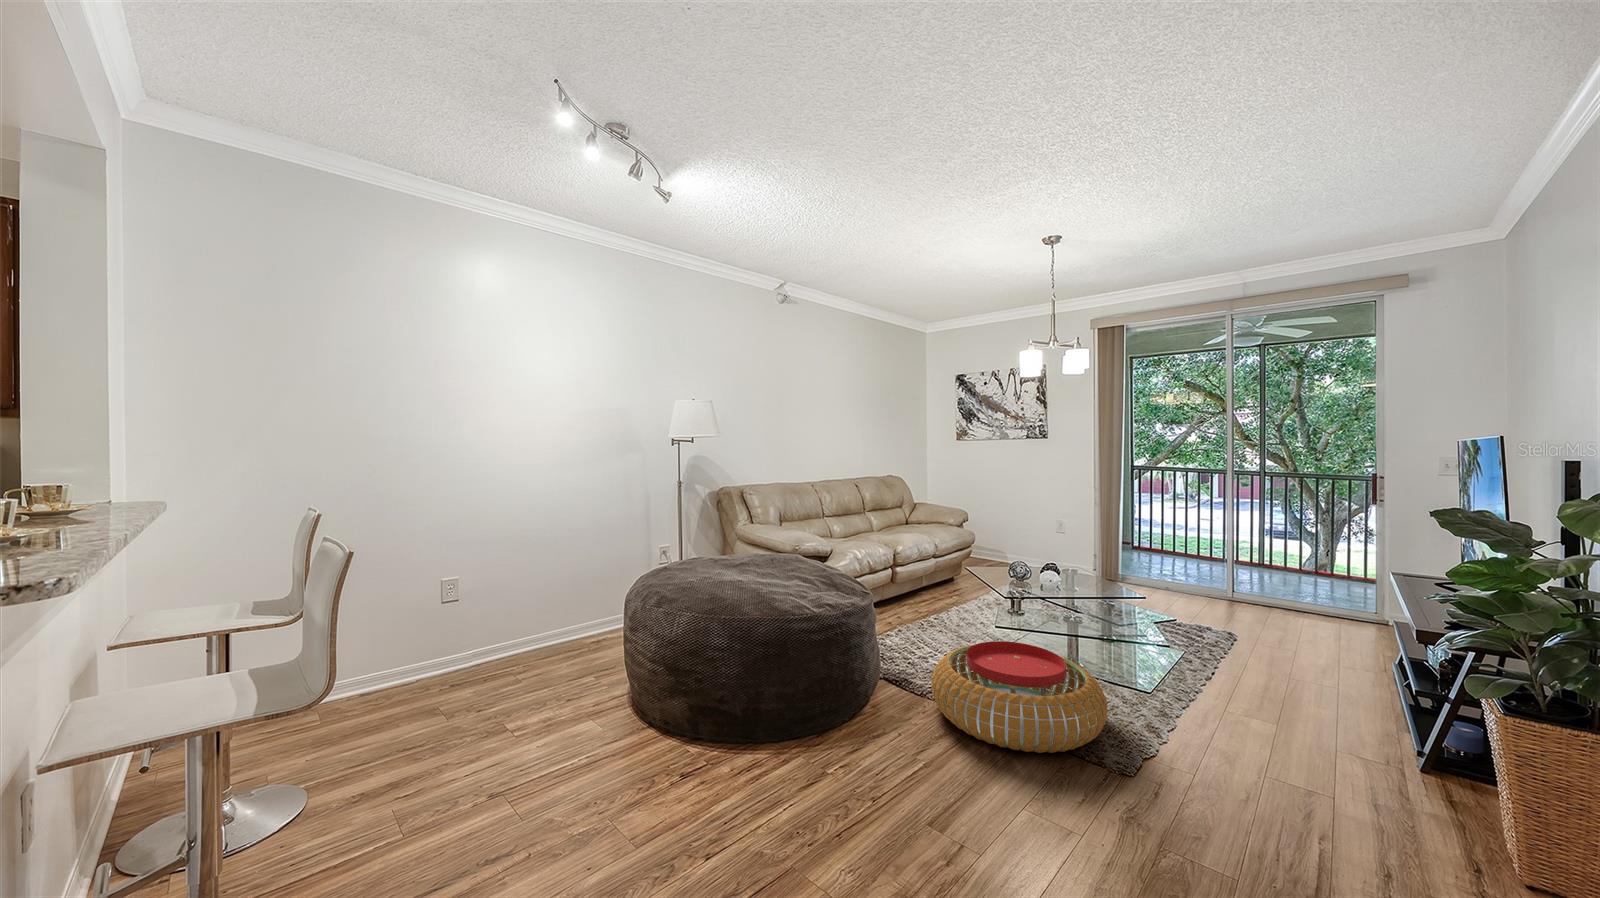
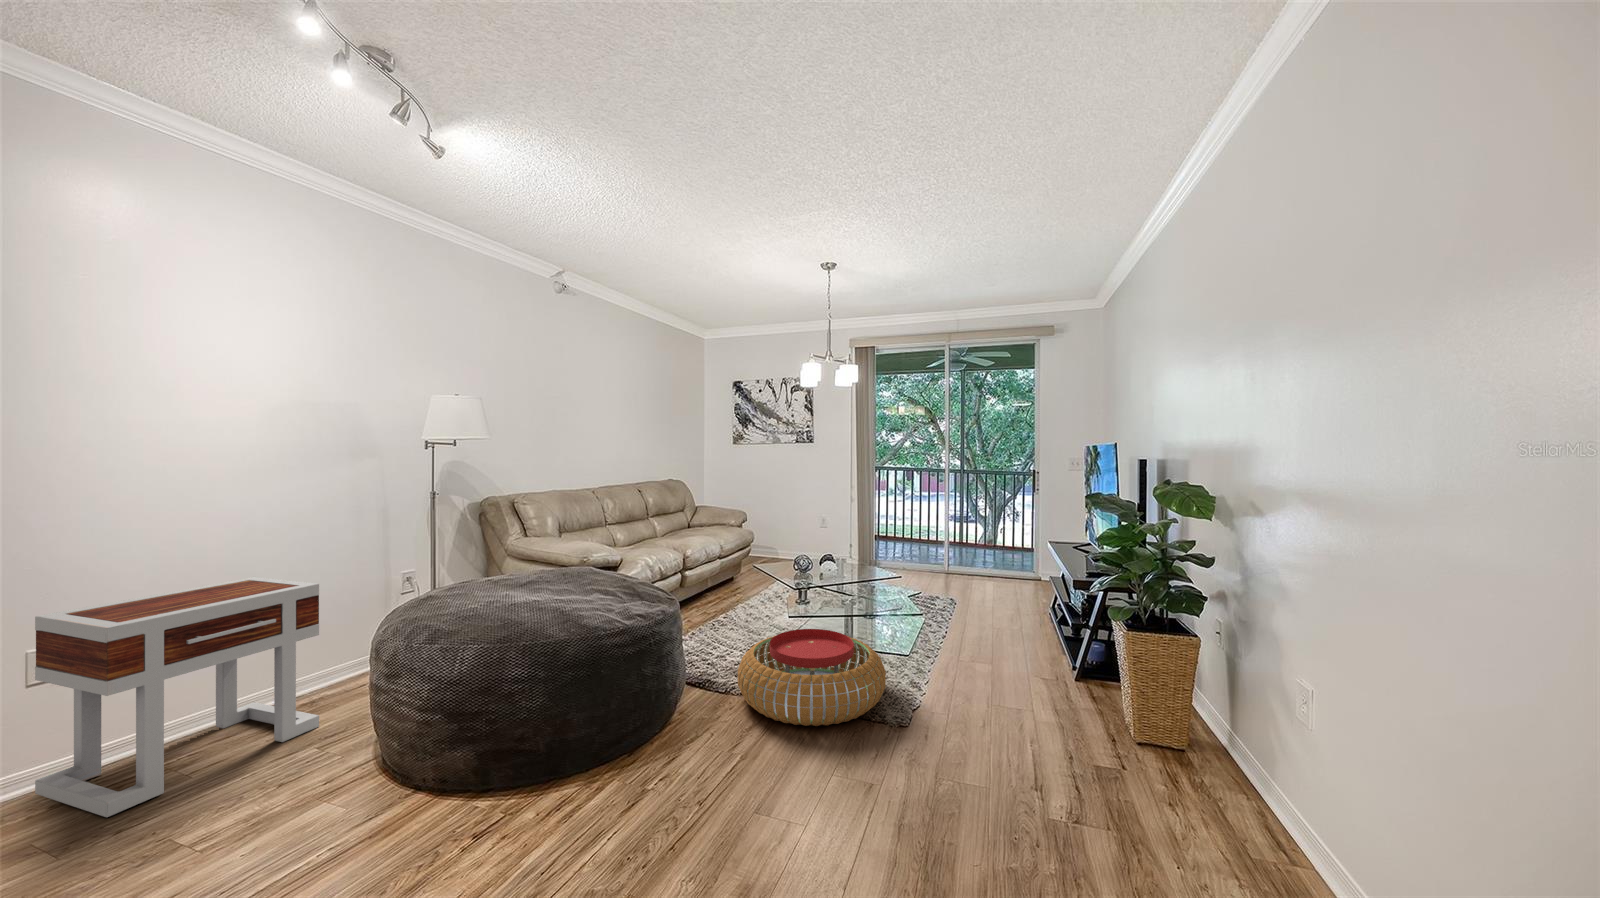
side table: none [445,541,597,700] -> present [35,577,319,817]

